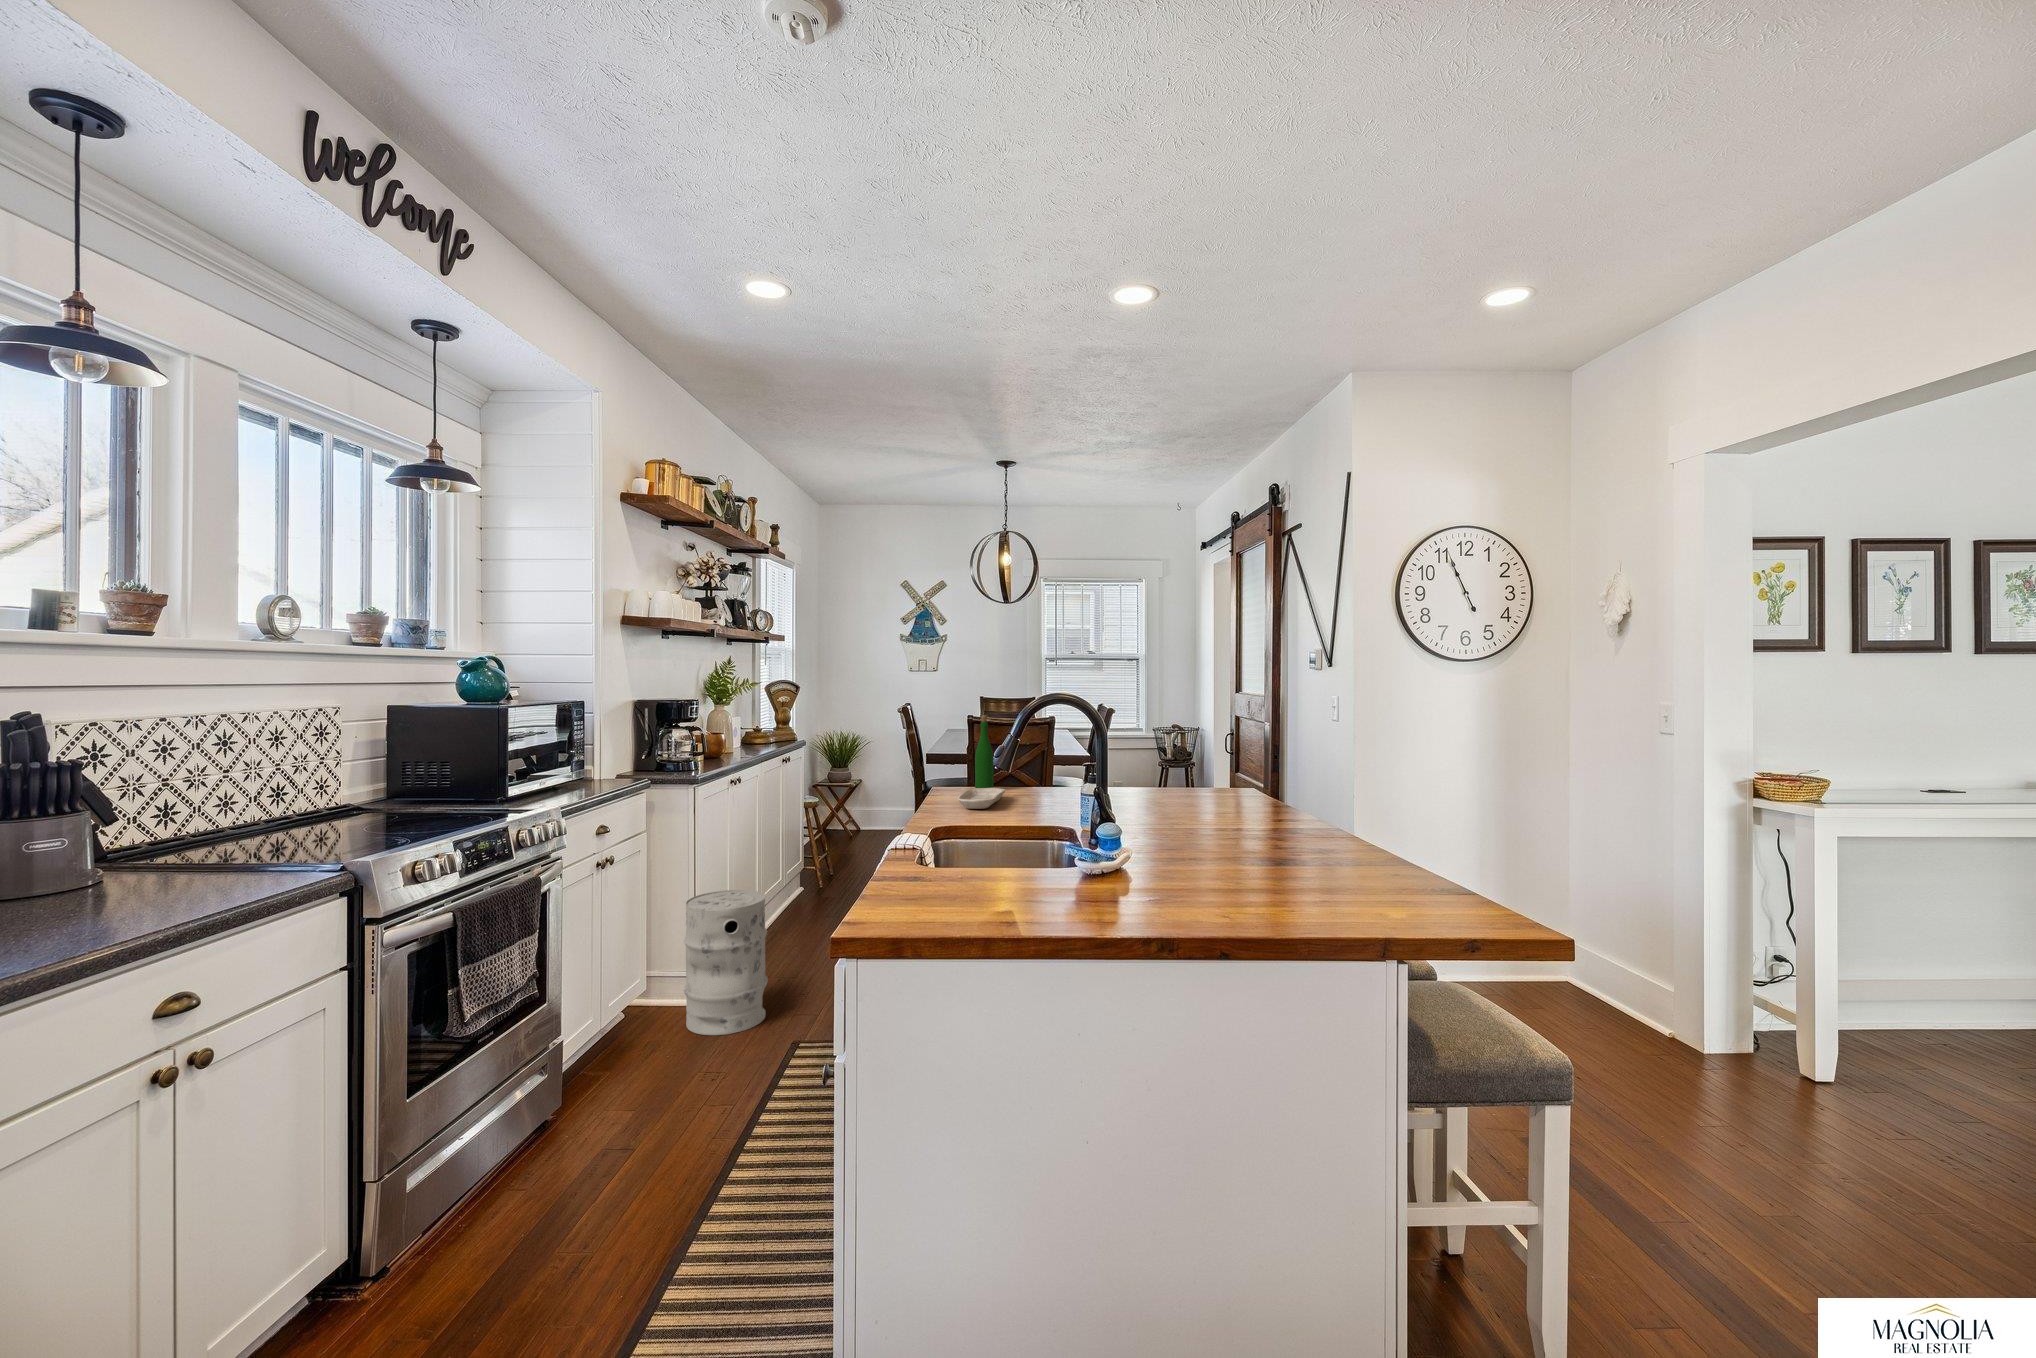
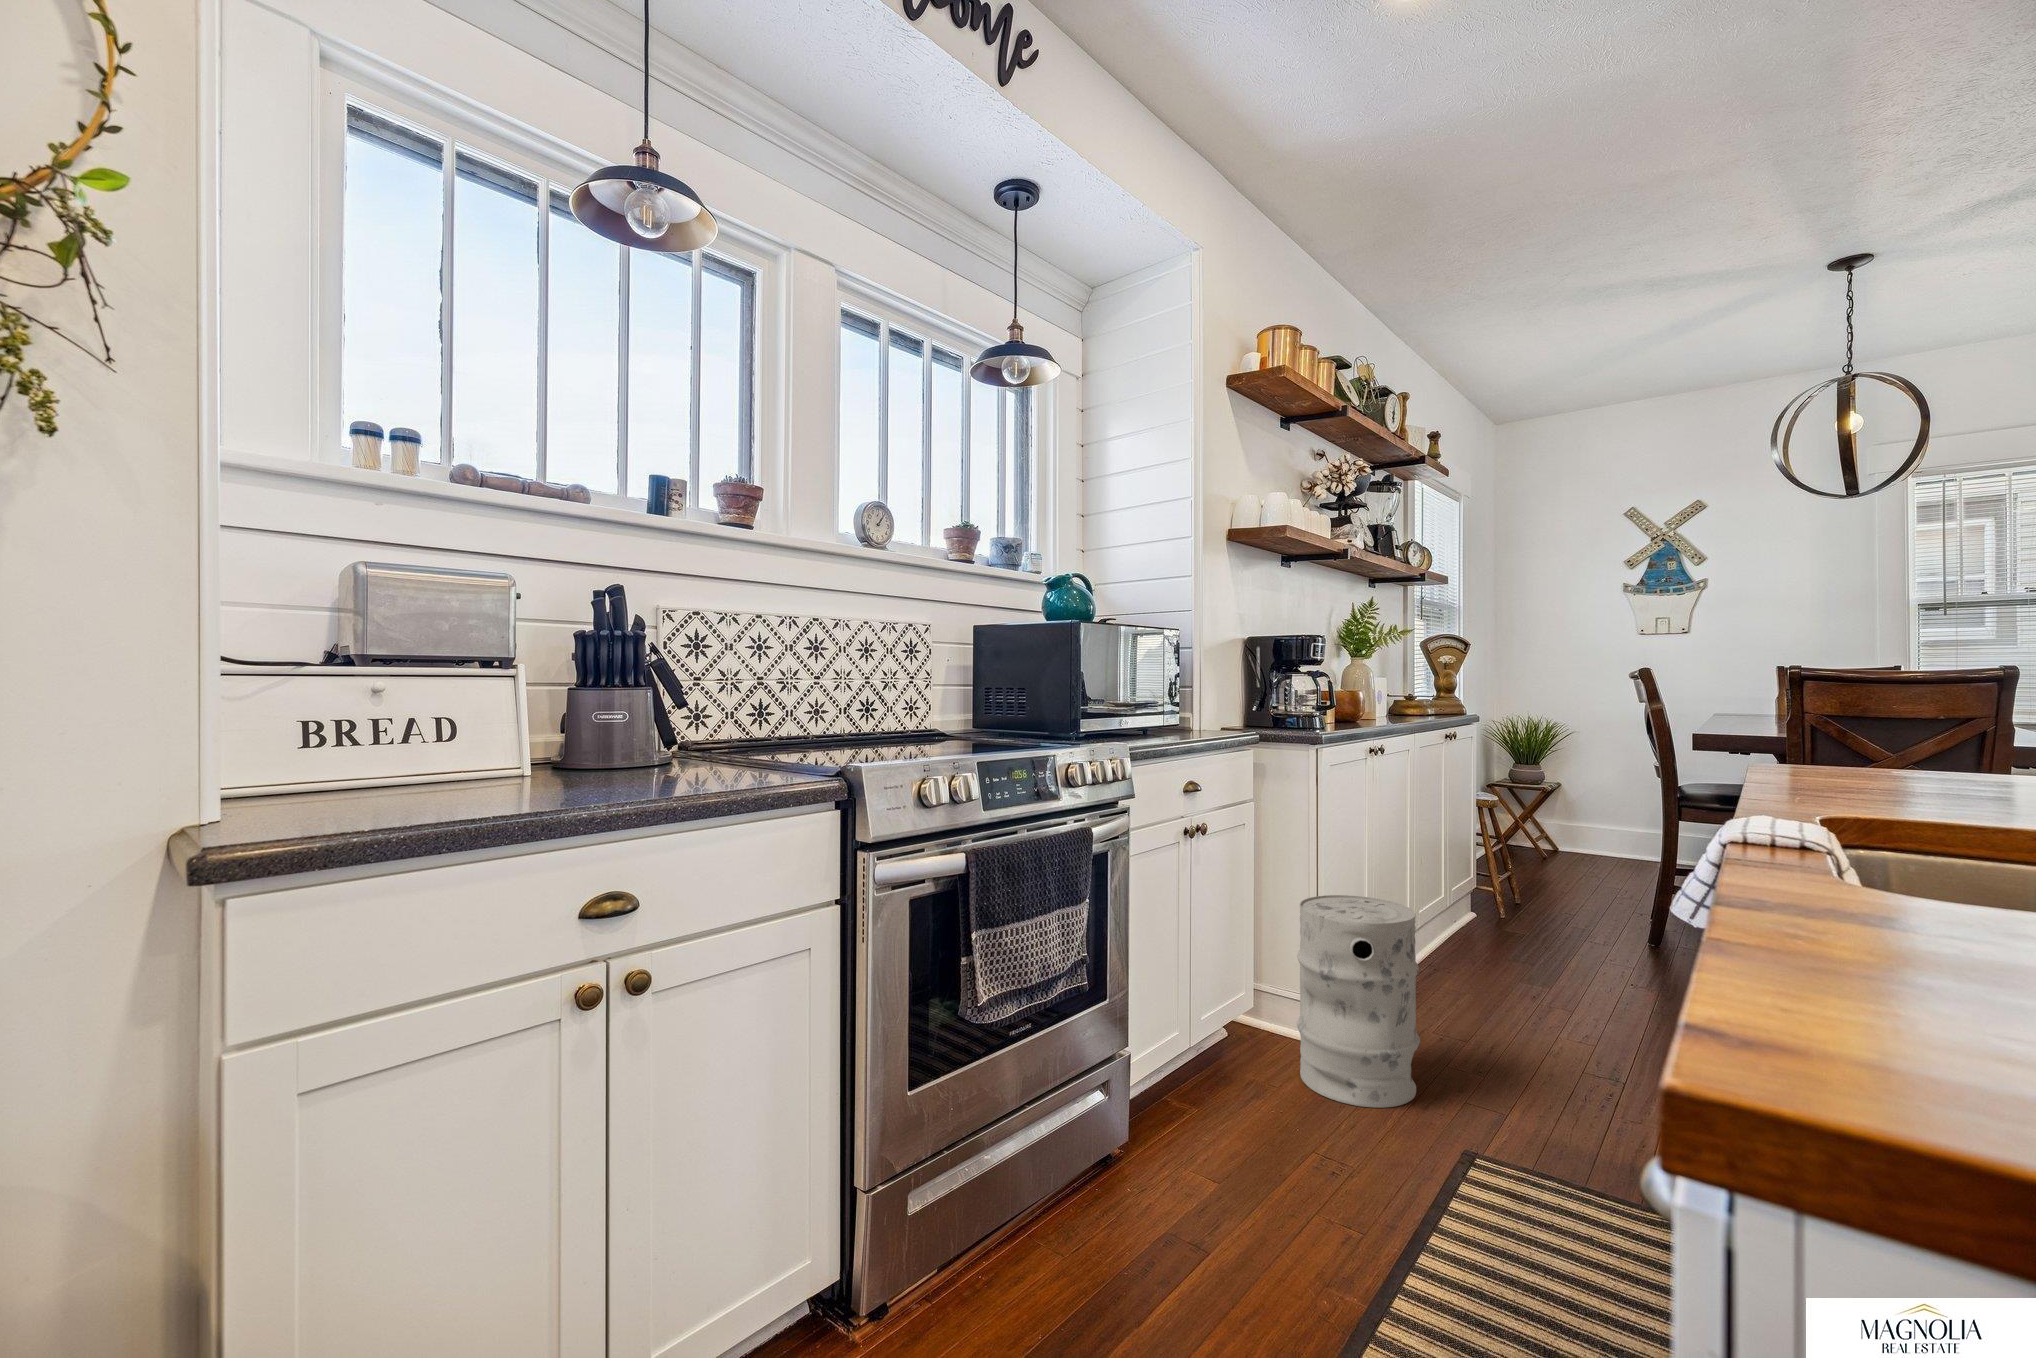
wine bottle: present [975,715,994,788] -> none [1855,627,1908,779]
tray: present [957,788,1006,809] -> none [1833,769,1964,806]

